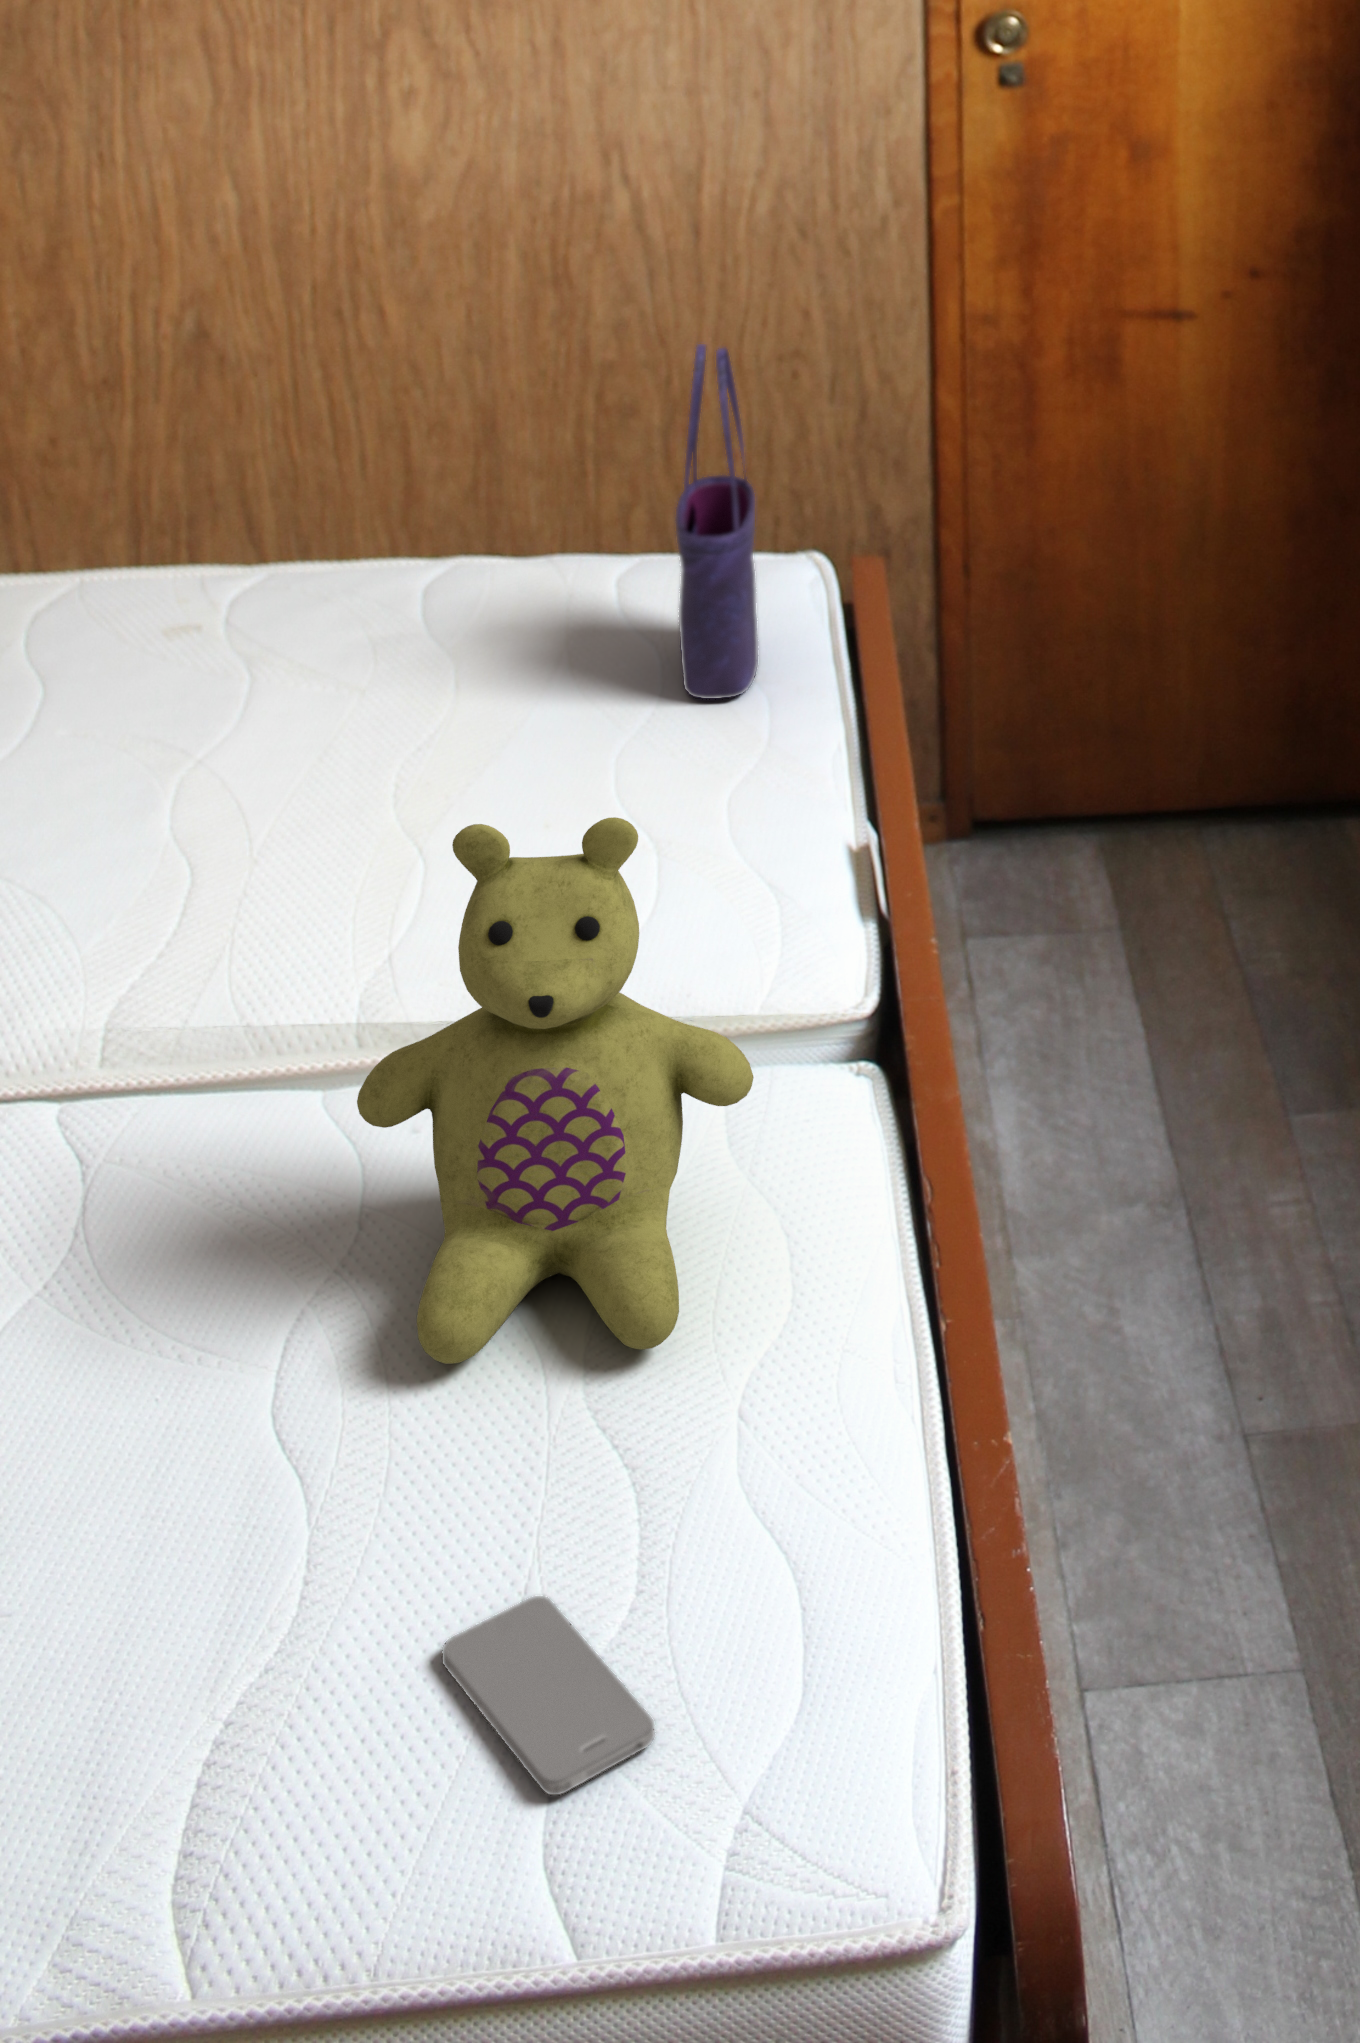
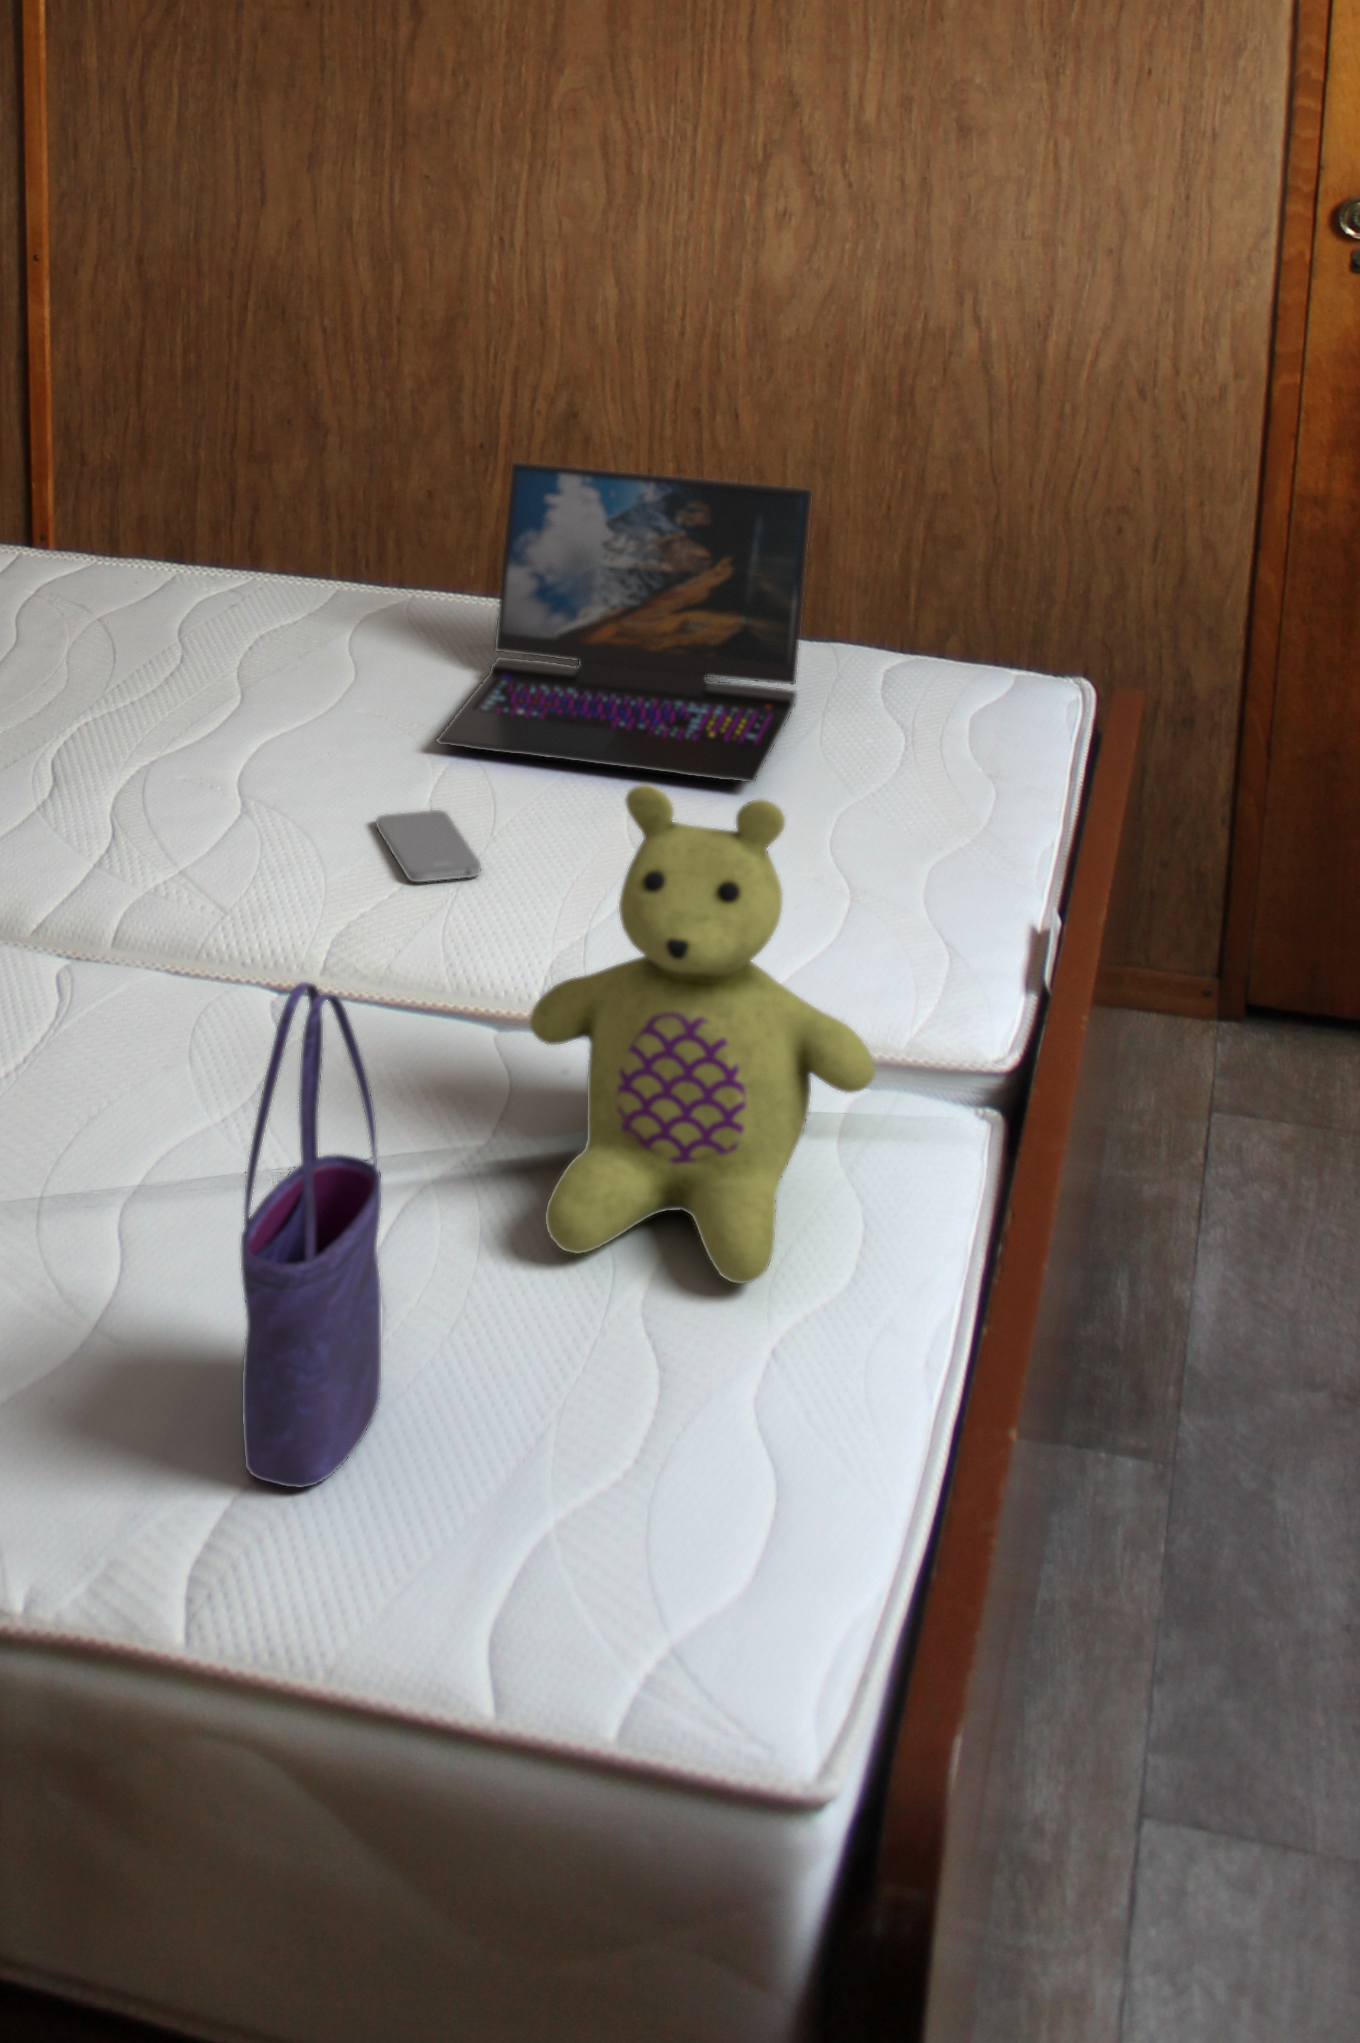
tote bag: present [676,344,758,699] -> present [241,982,381,1487]
laptop: none [132,397,525,754] -> present [437,462,812,782]
smartphone: present [442,1596,655,1795] -> present [376,810,481,882]

